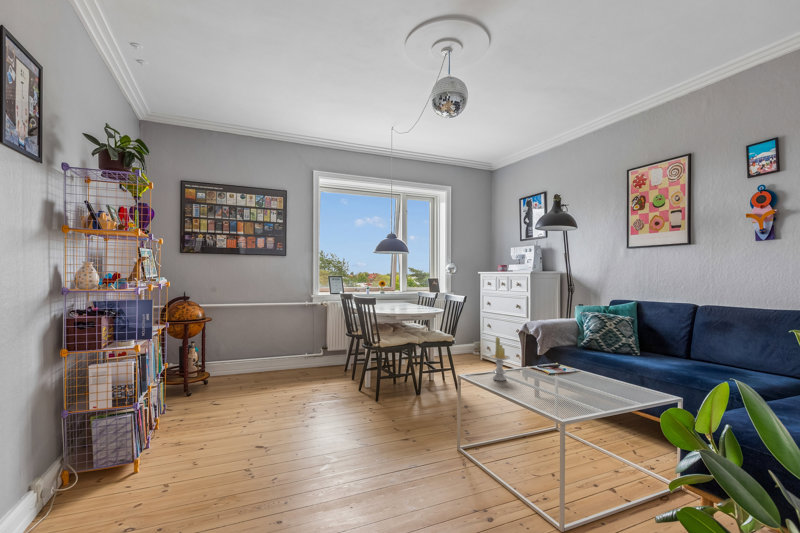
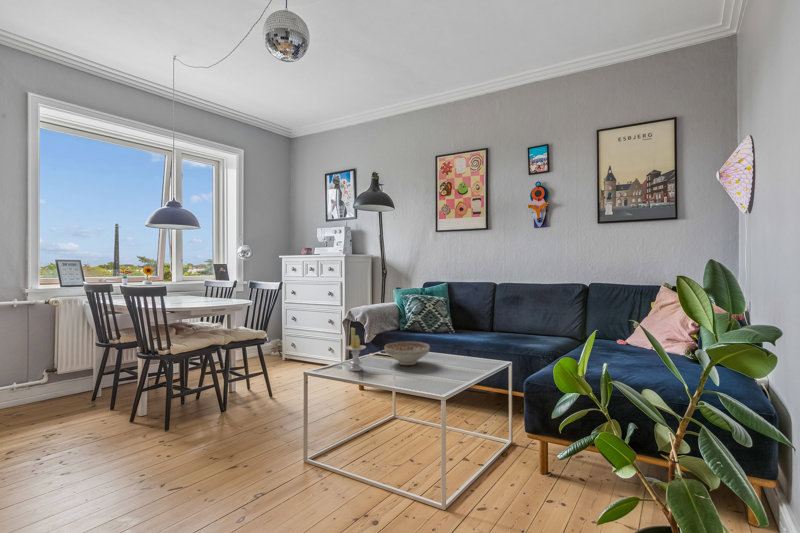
decorative bowl: none [533,358,583,384] -> present [385,342,430,365]

